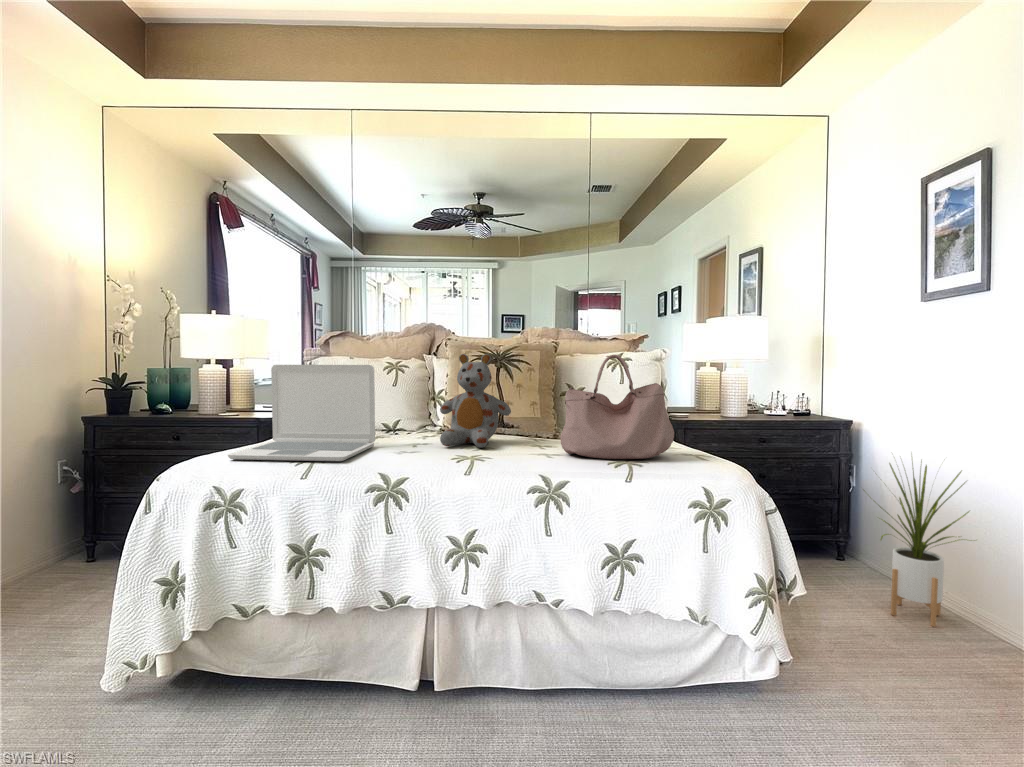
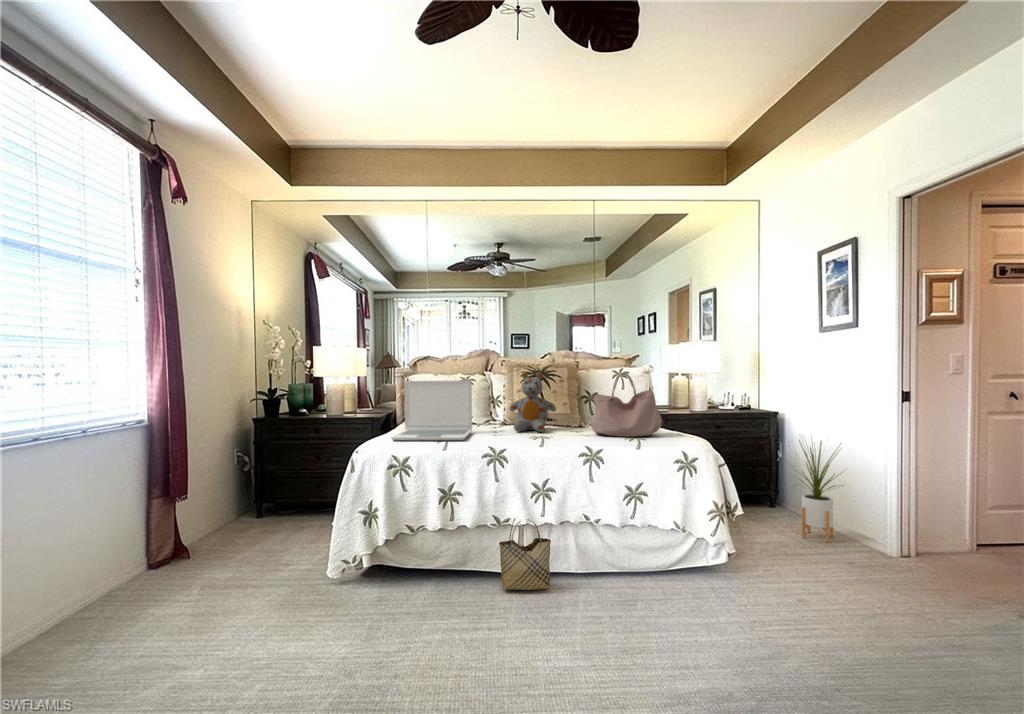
woven basket: none [384,584,475,719] -> present [499,518,551,590]

